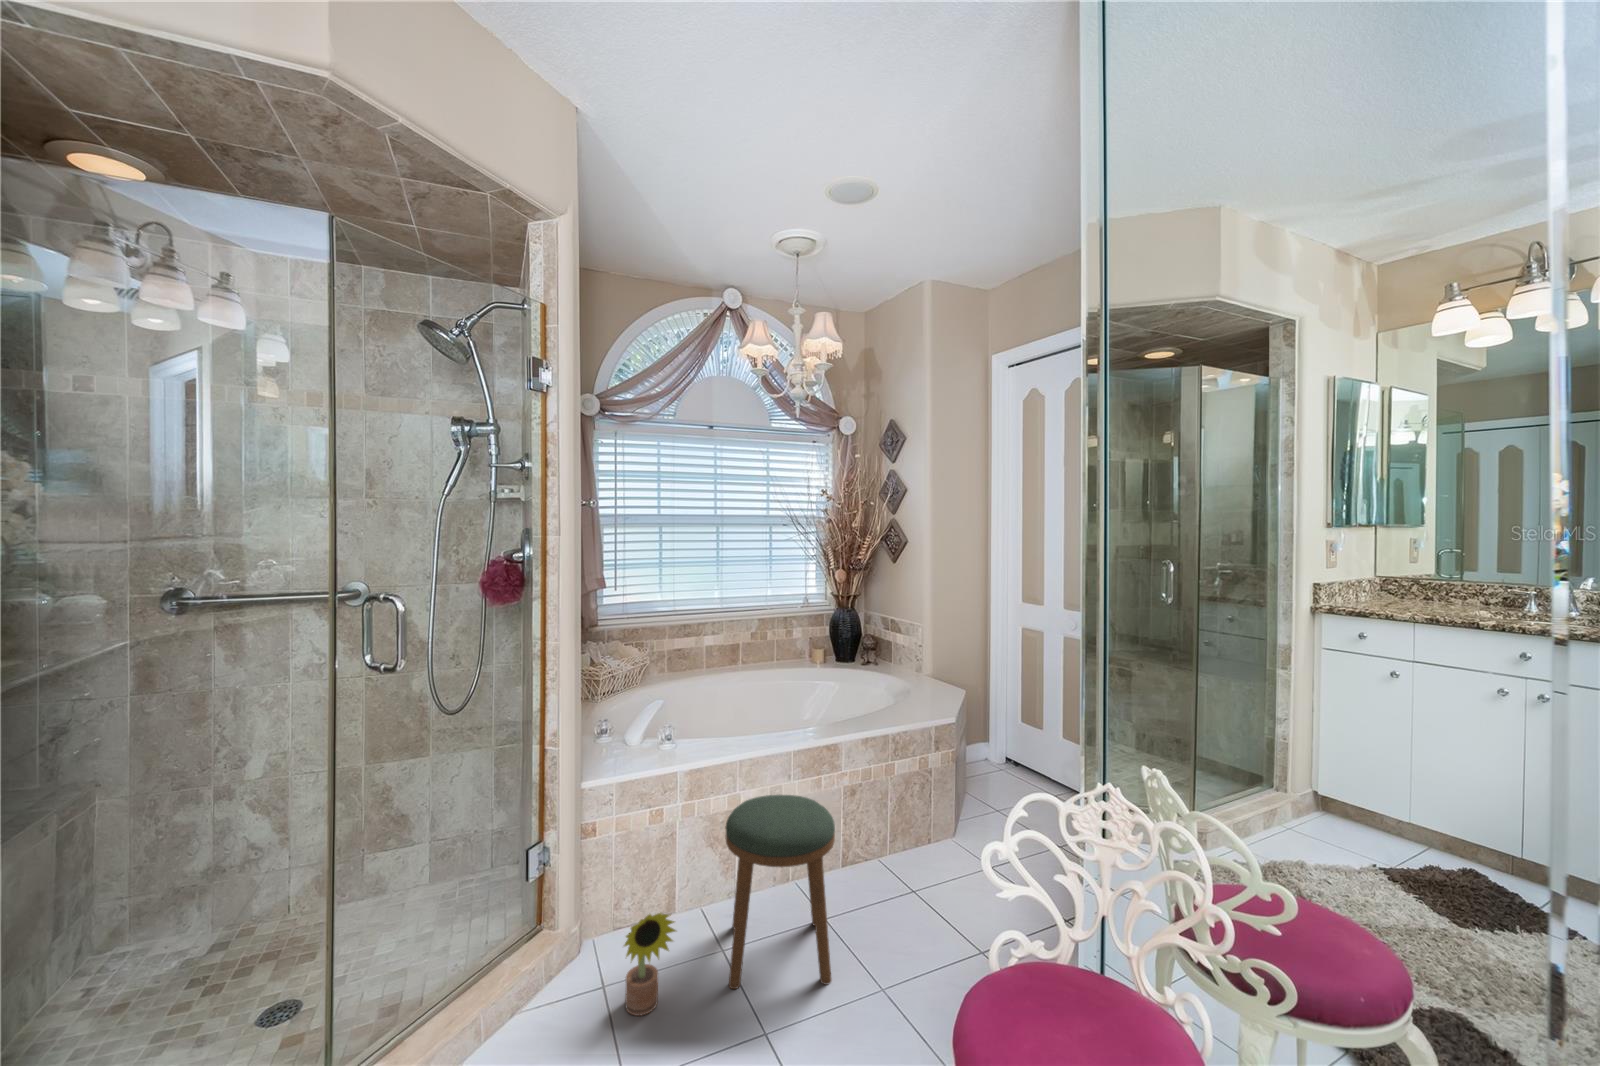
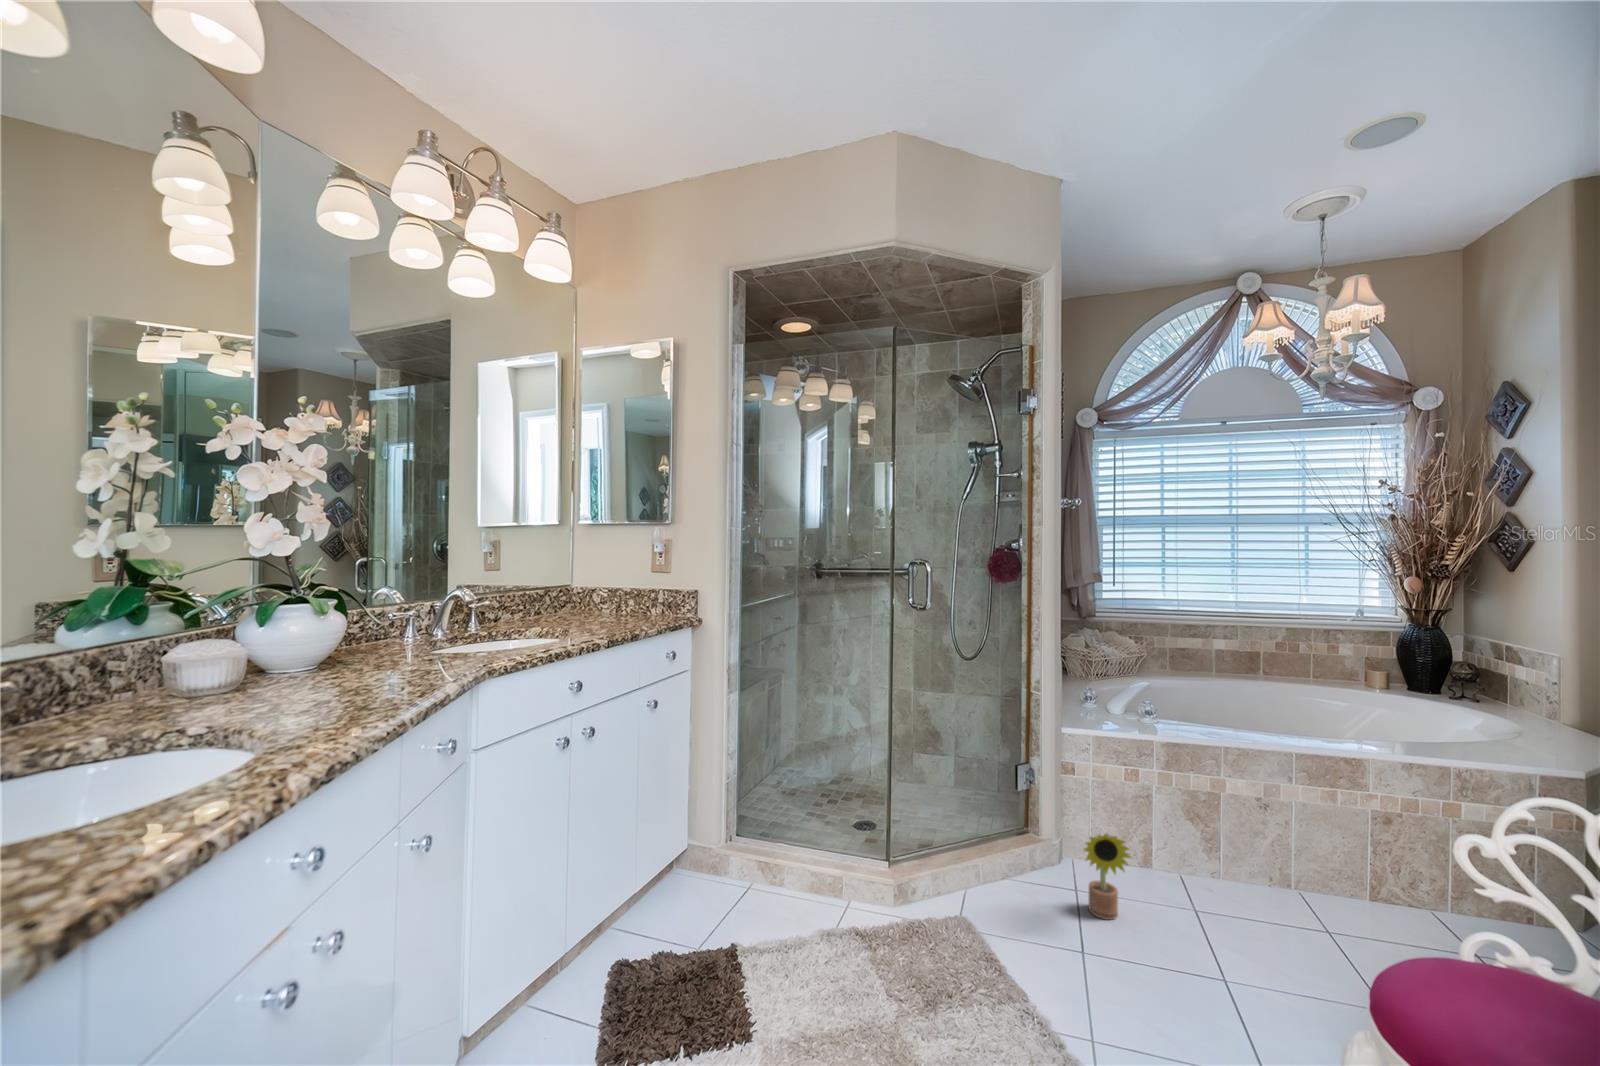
stool: present [725,795,835,989] -> none [1189,780,1325,982]

